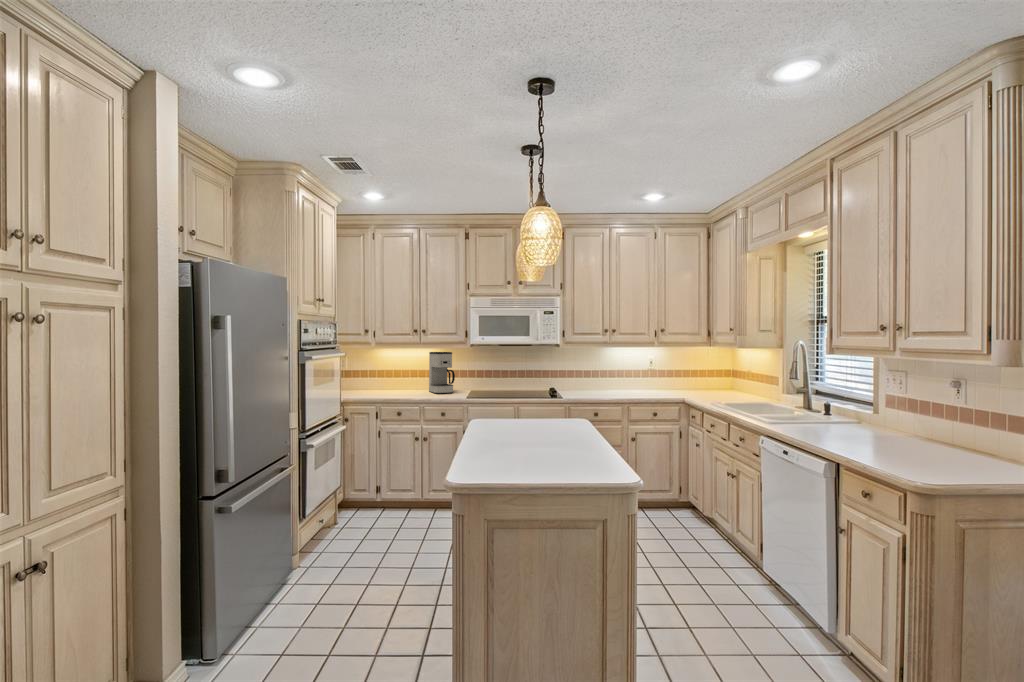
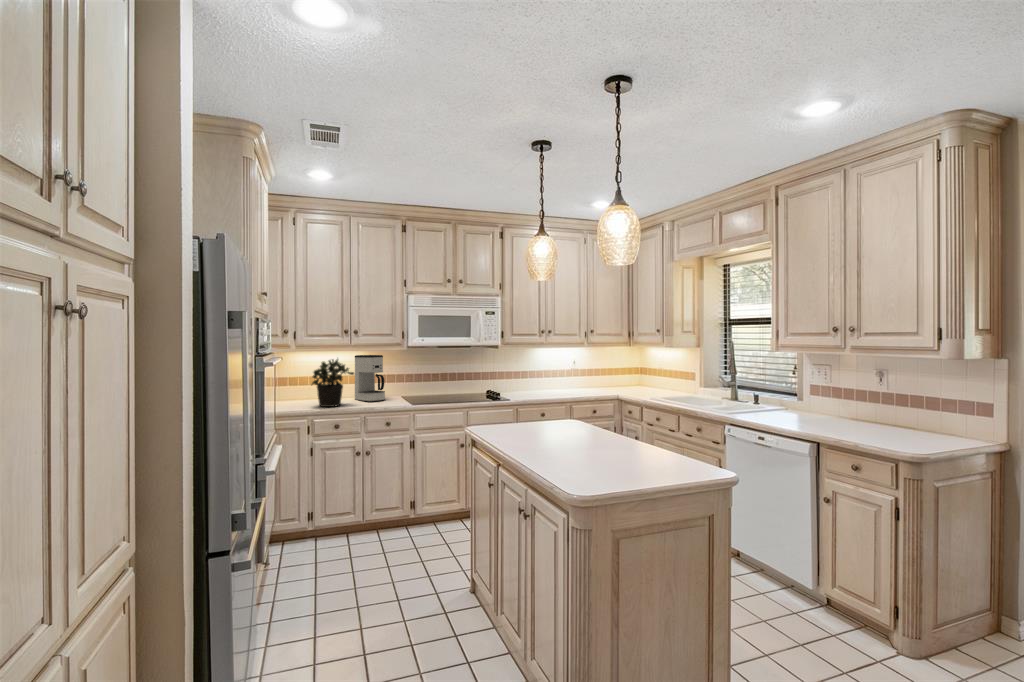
potted plant: none [383,353,421,396] -> present [312,359,354,407]

